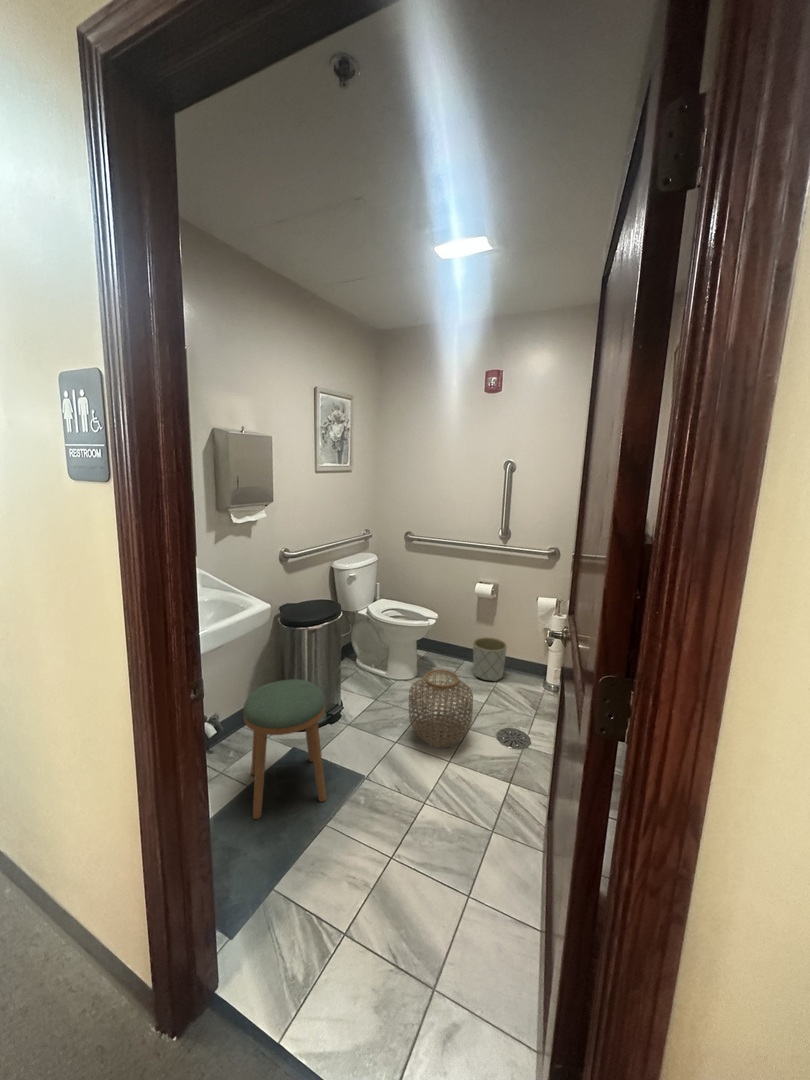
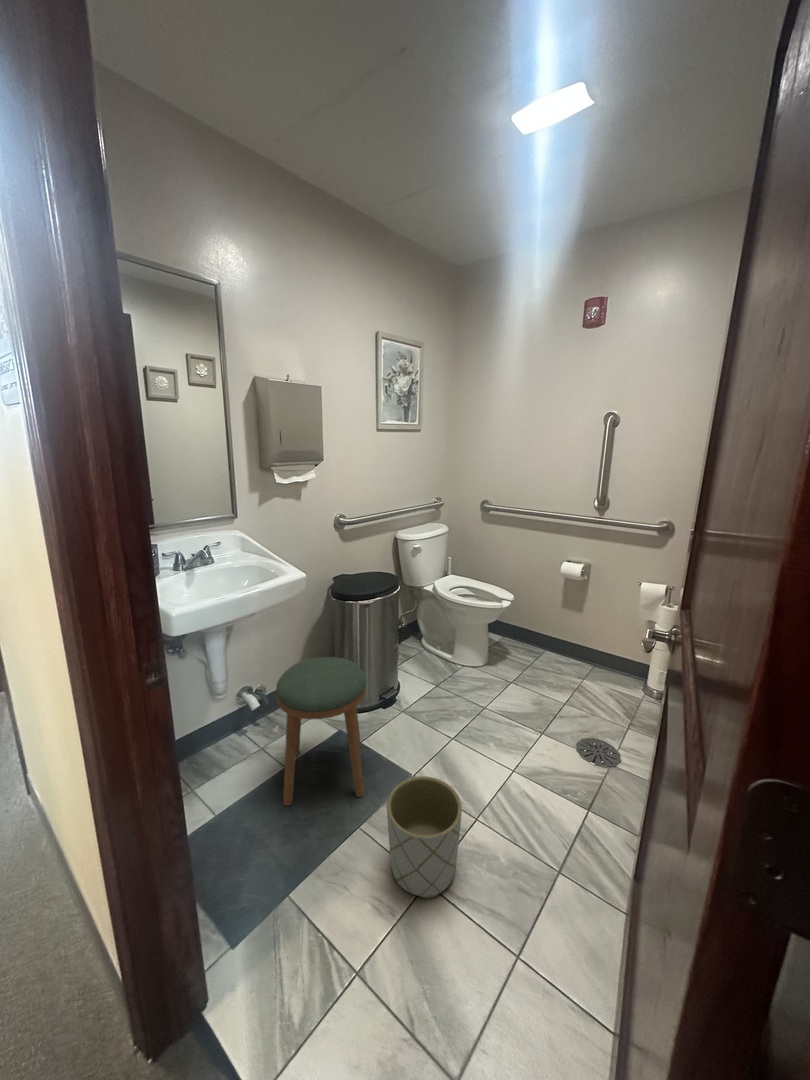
planter: present [473,637,507,682] -> present [387,776,462,899]
woven basket: present [409,669,473,748] -> none [469,660,547,753]

